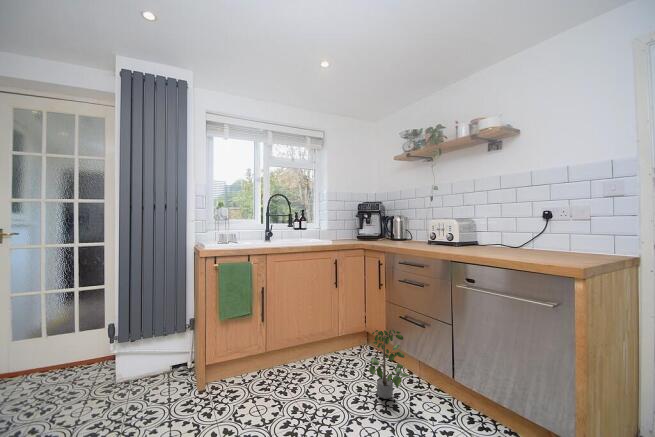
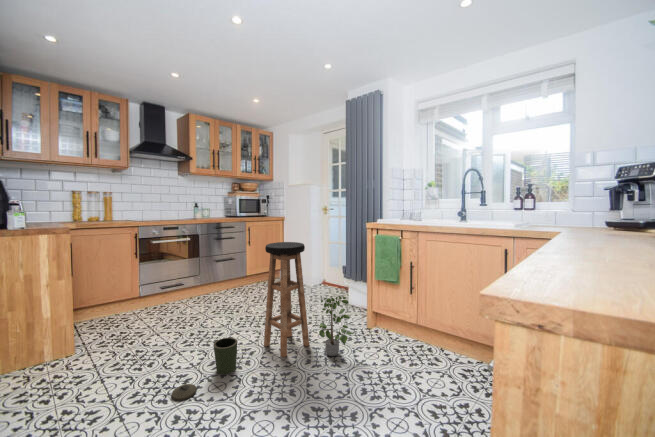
bar stool: none [316,266,362,390] -> present [264,242,309,357]
trash can: none [216,359,285,417] -> present [171,338,237,401]

